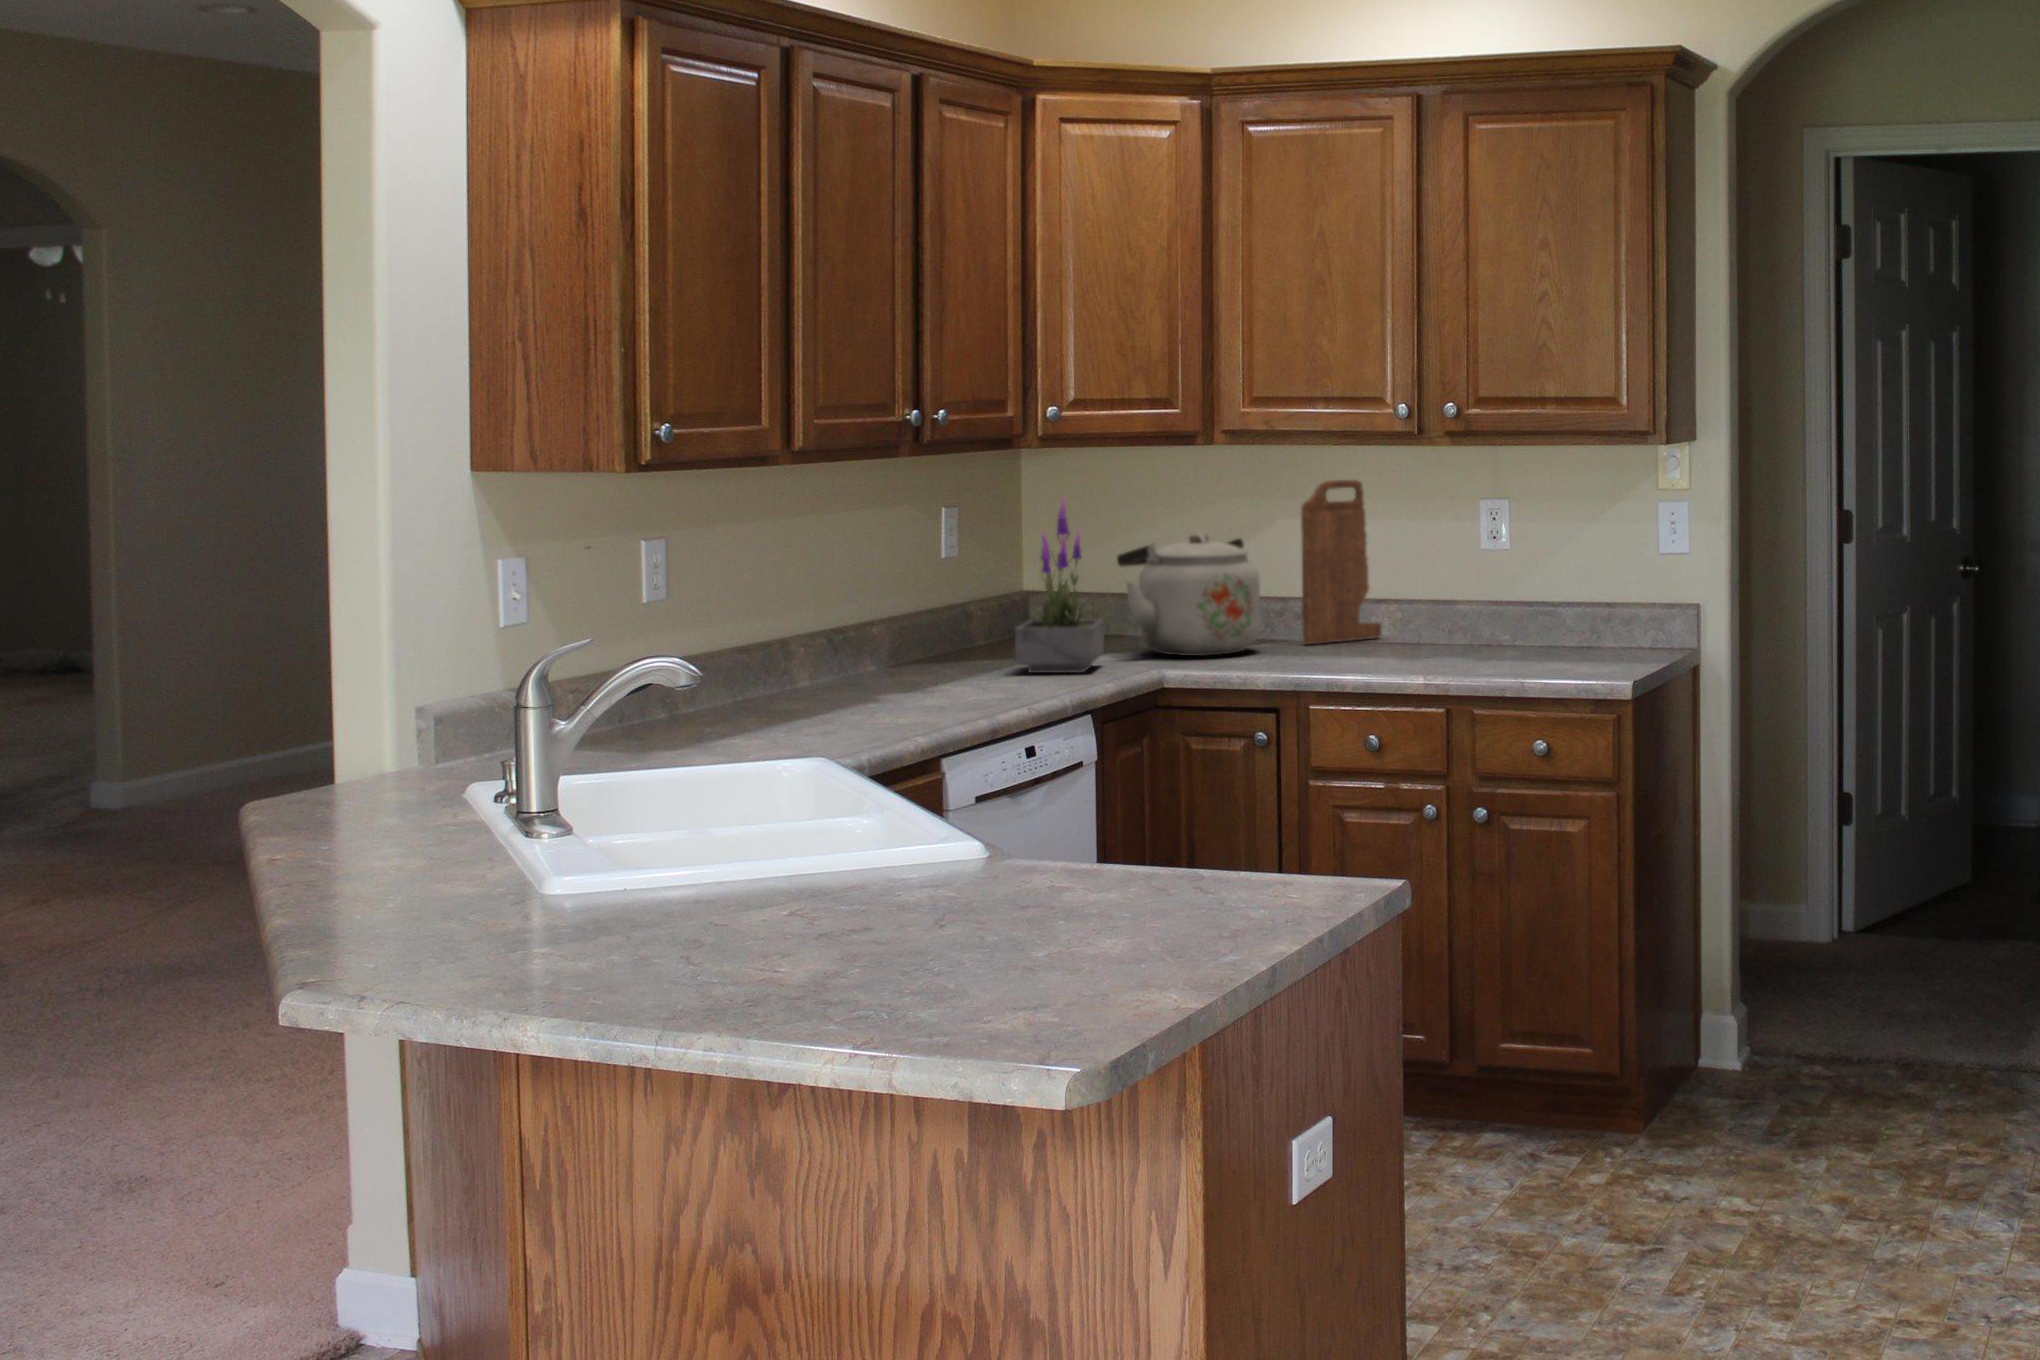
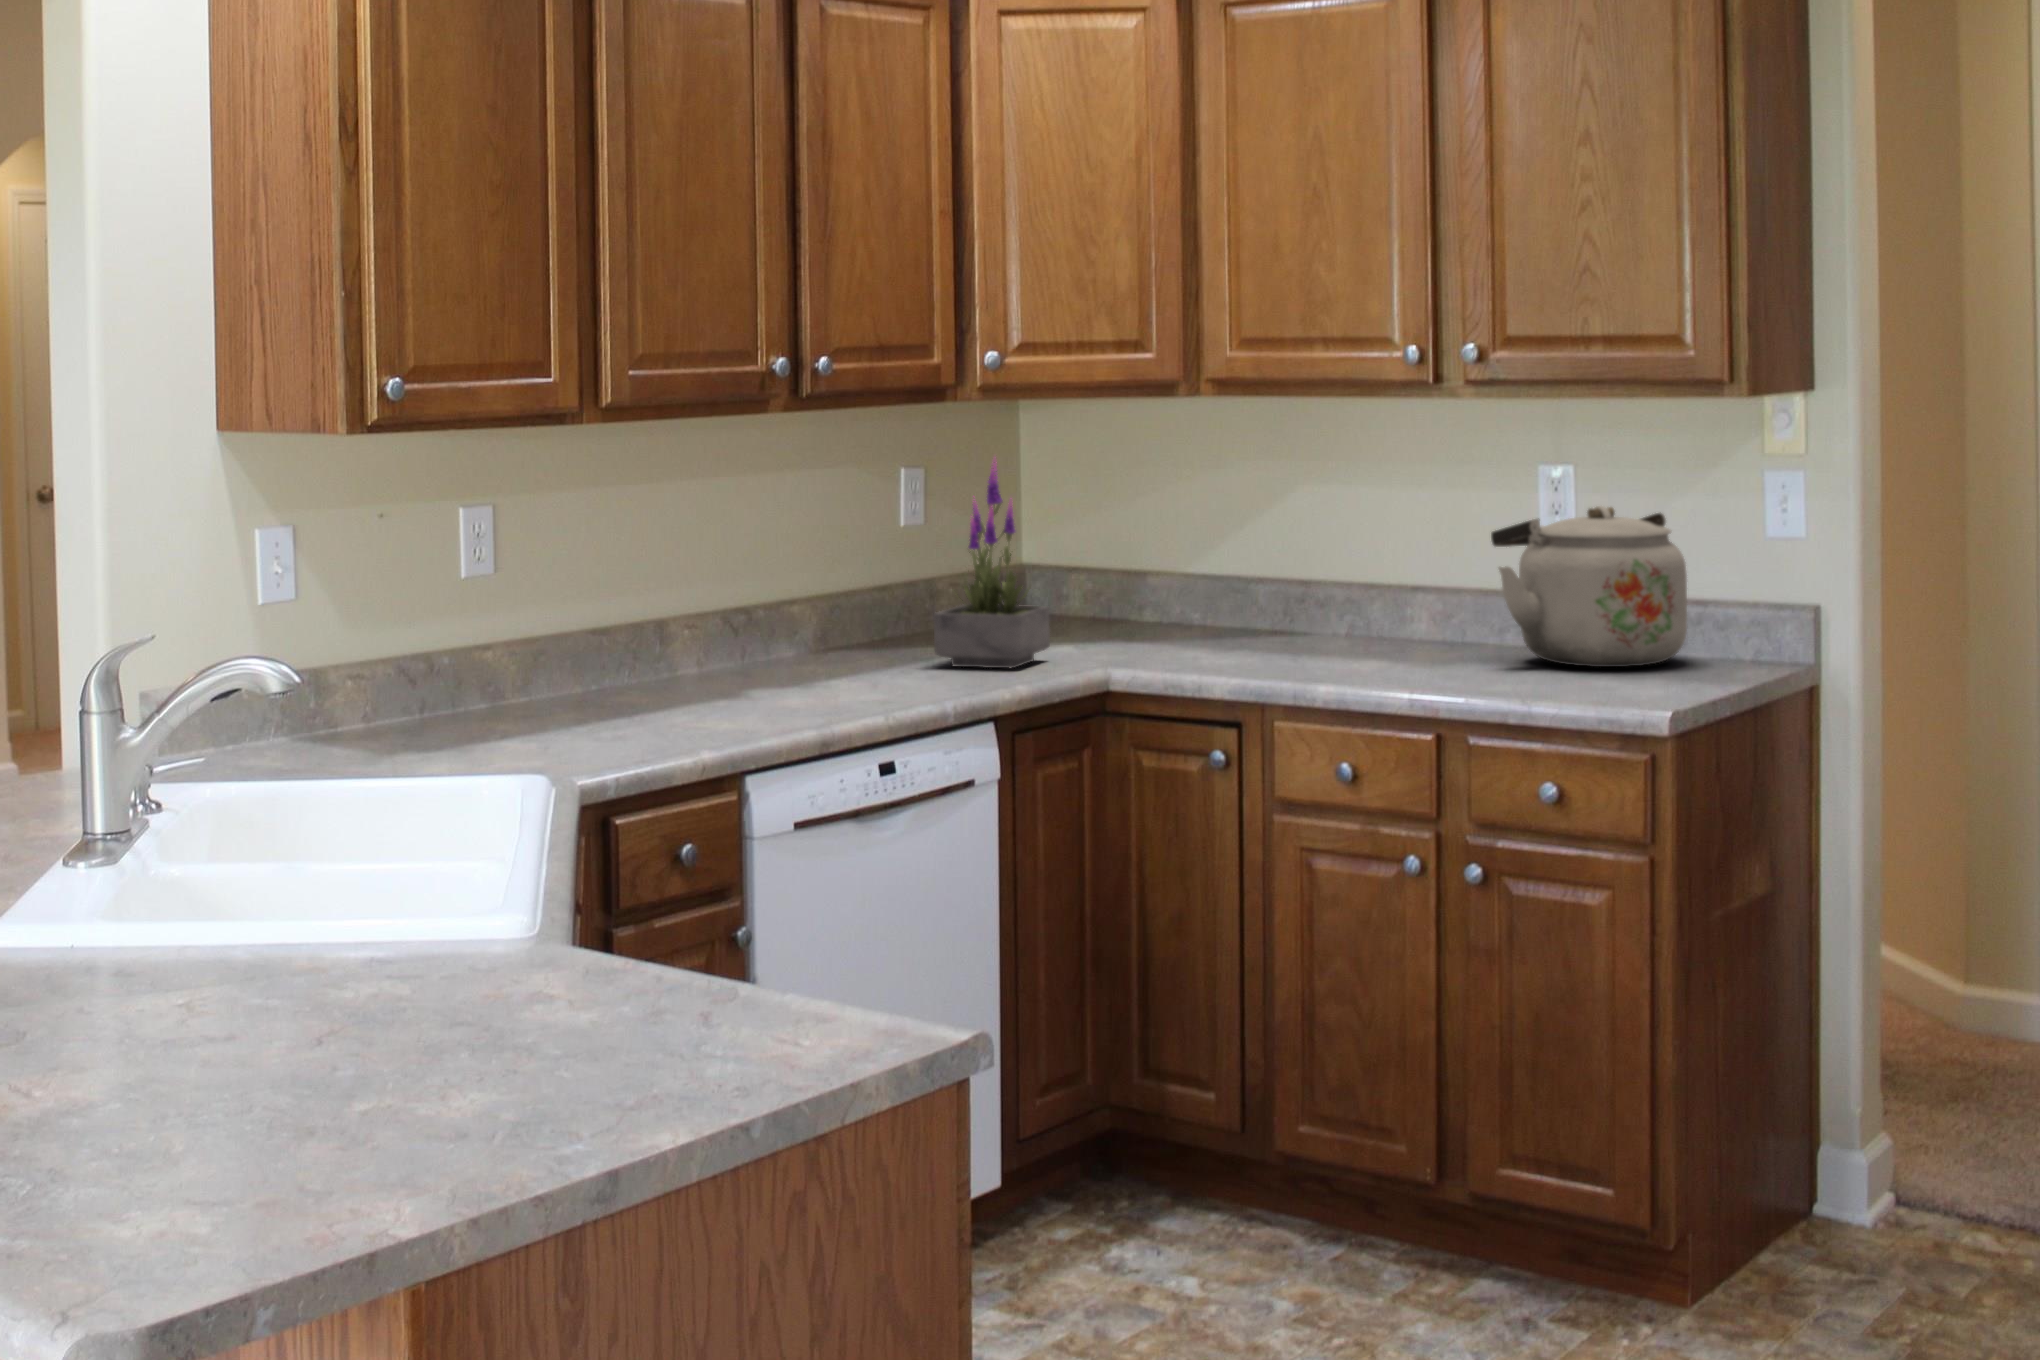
cutting board: present [1301,480,1381,644] -> none [1320,439,1435,644]
kettle: present [1117,534,1260,656] -> present [1491,506,1687,667]

